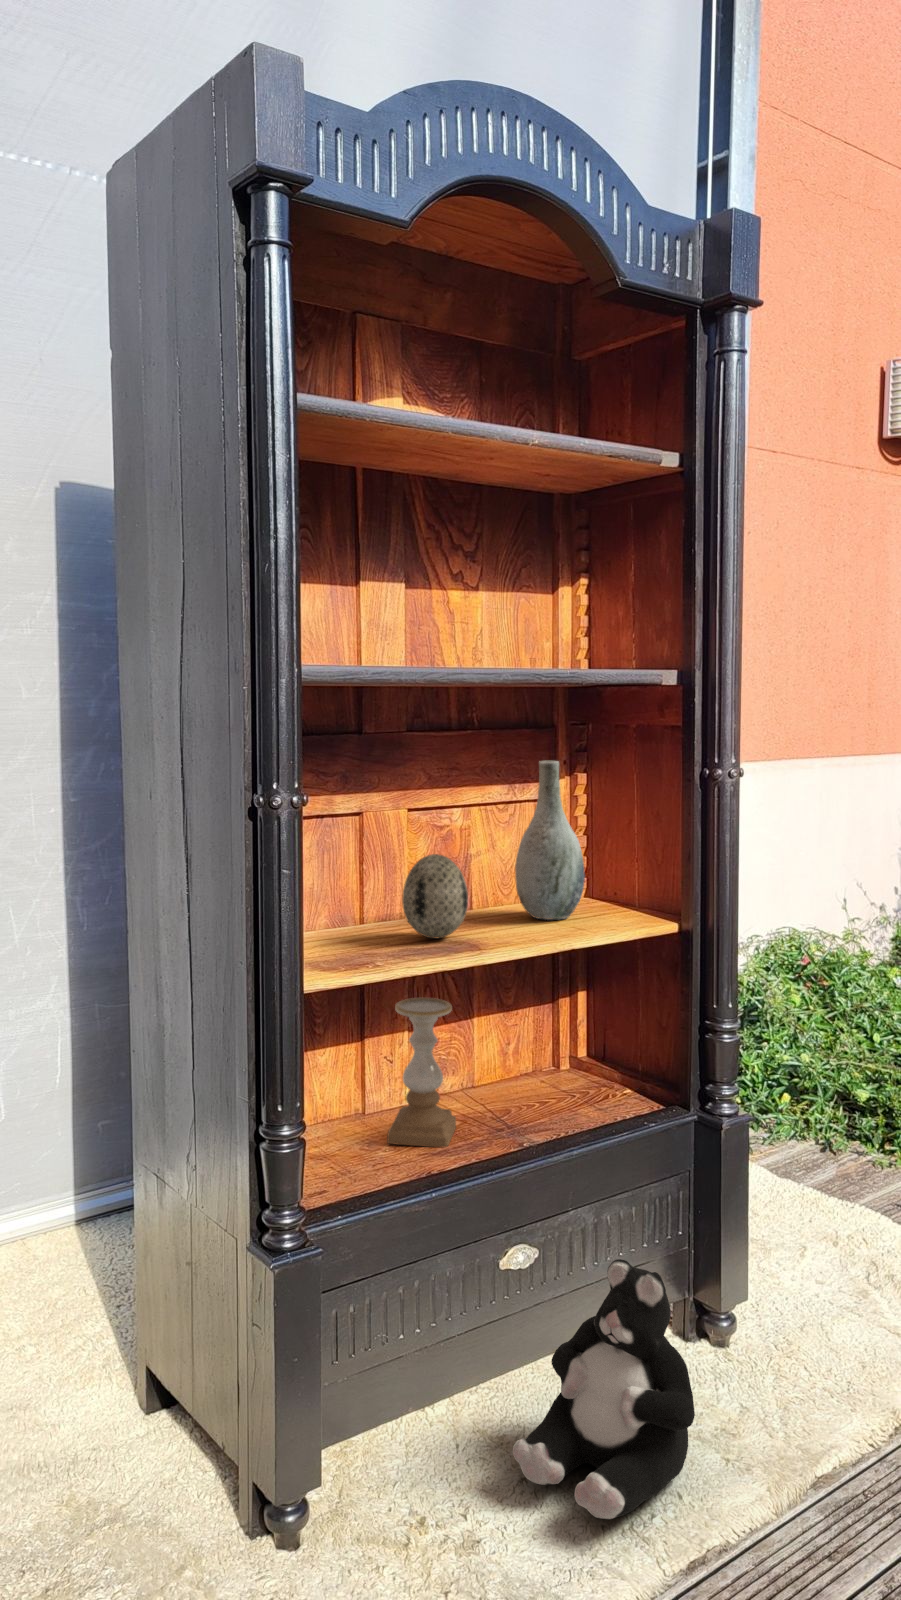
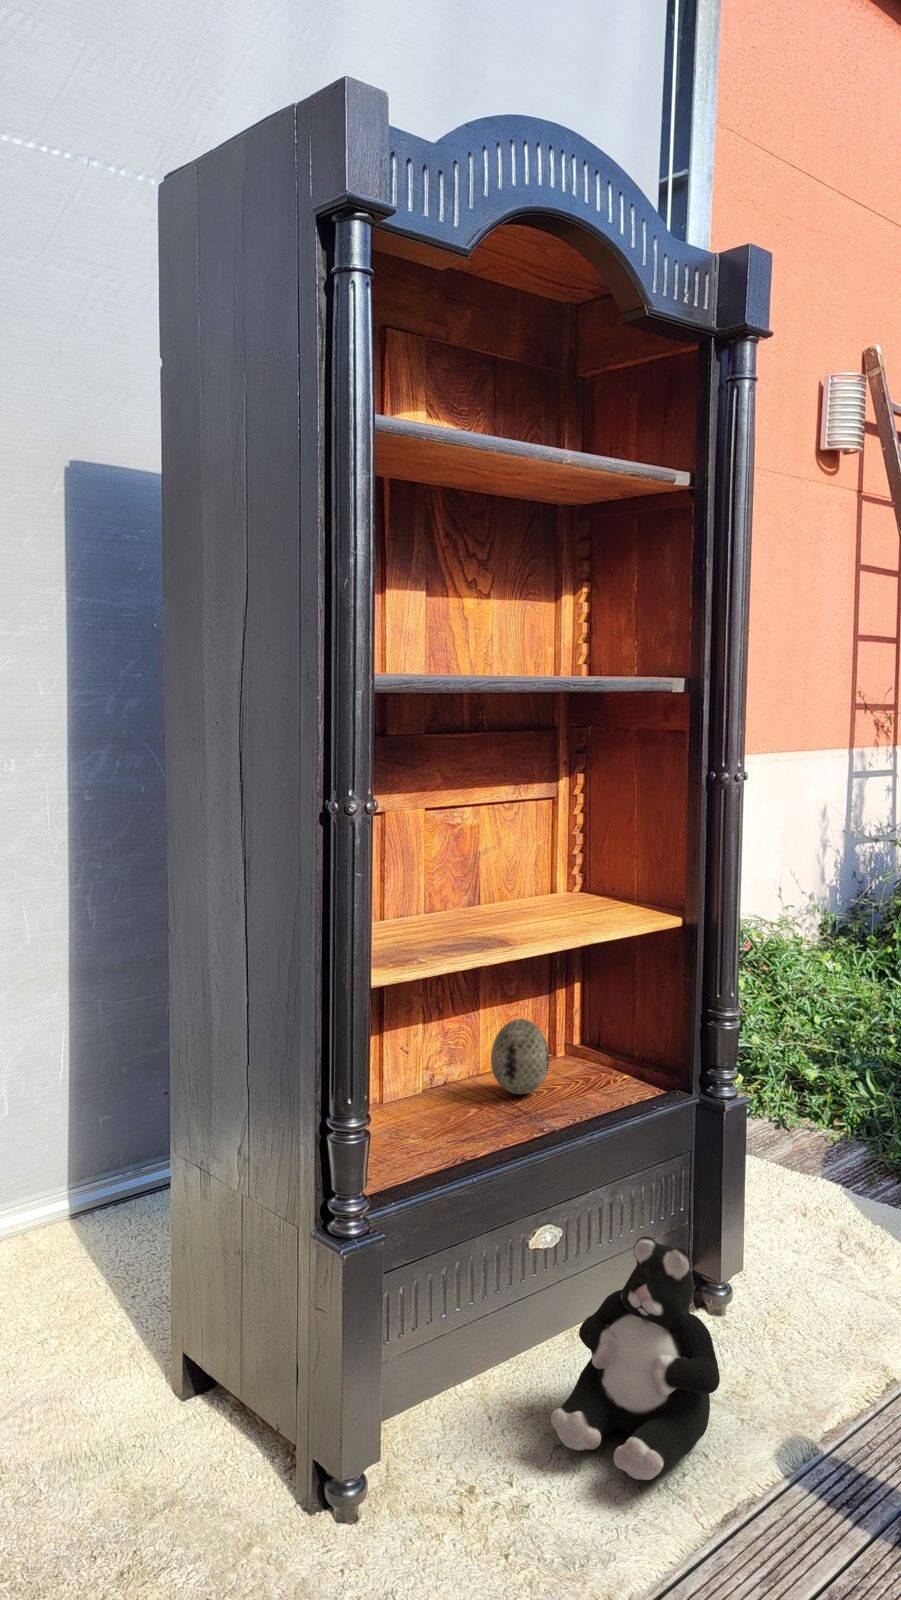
vase: present [515,761,585,920] -> none [524,764,590,915]
decorative egg: present [402,854,468,938] -> present [491,1019,549,1094]
candle holder: present [387,998,456,1147] -> none [410,990,472,1134]

